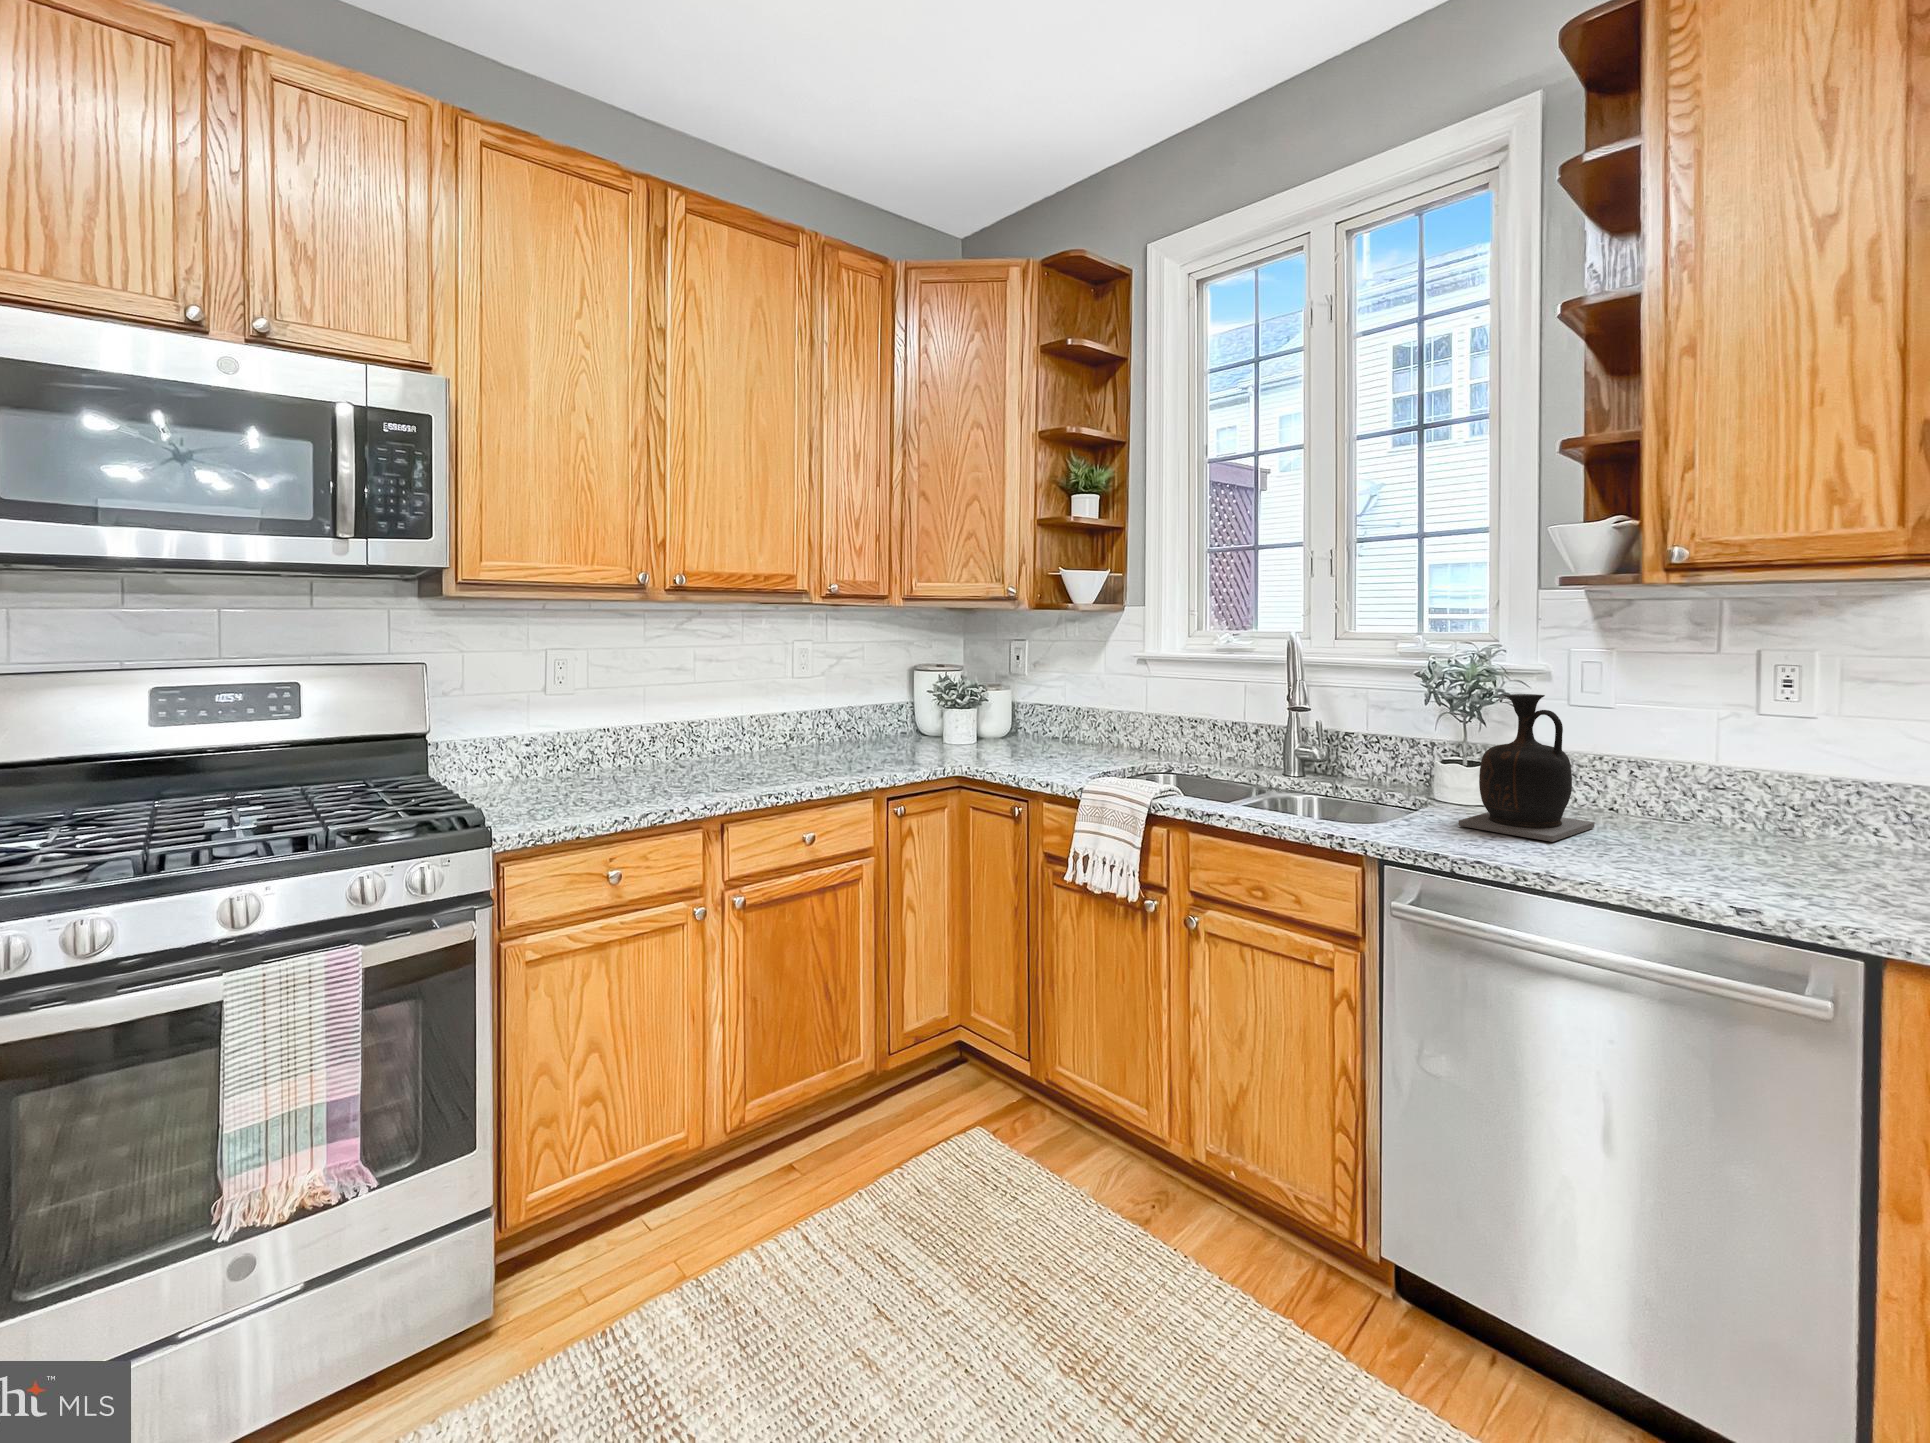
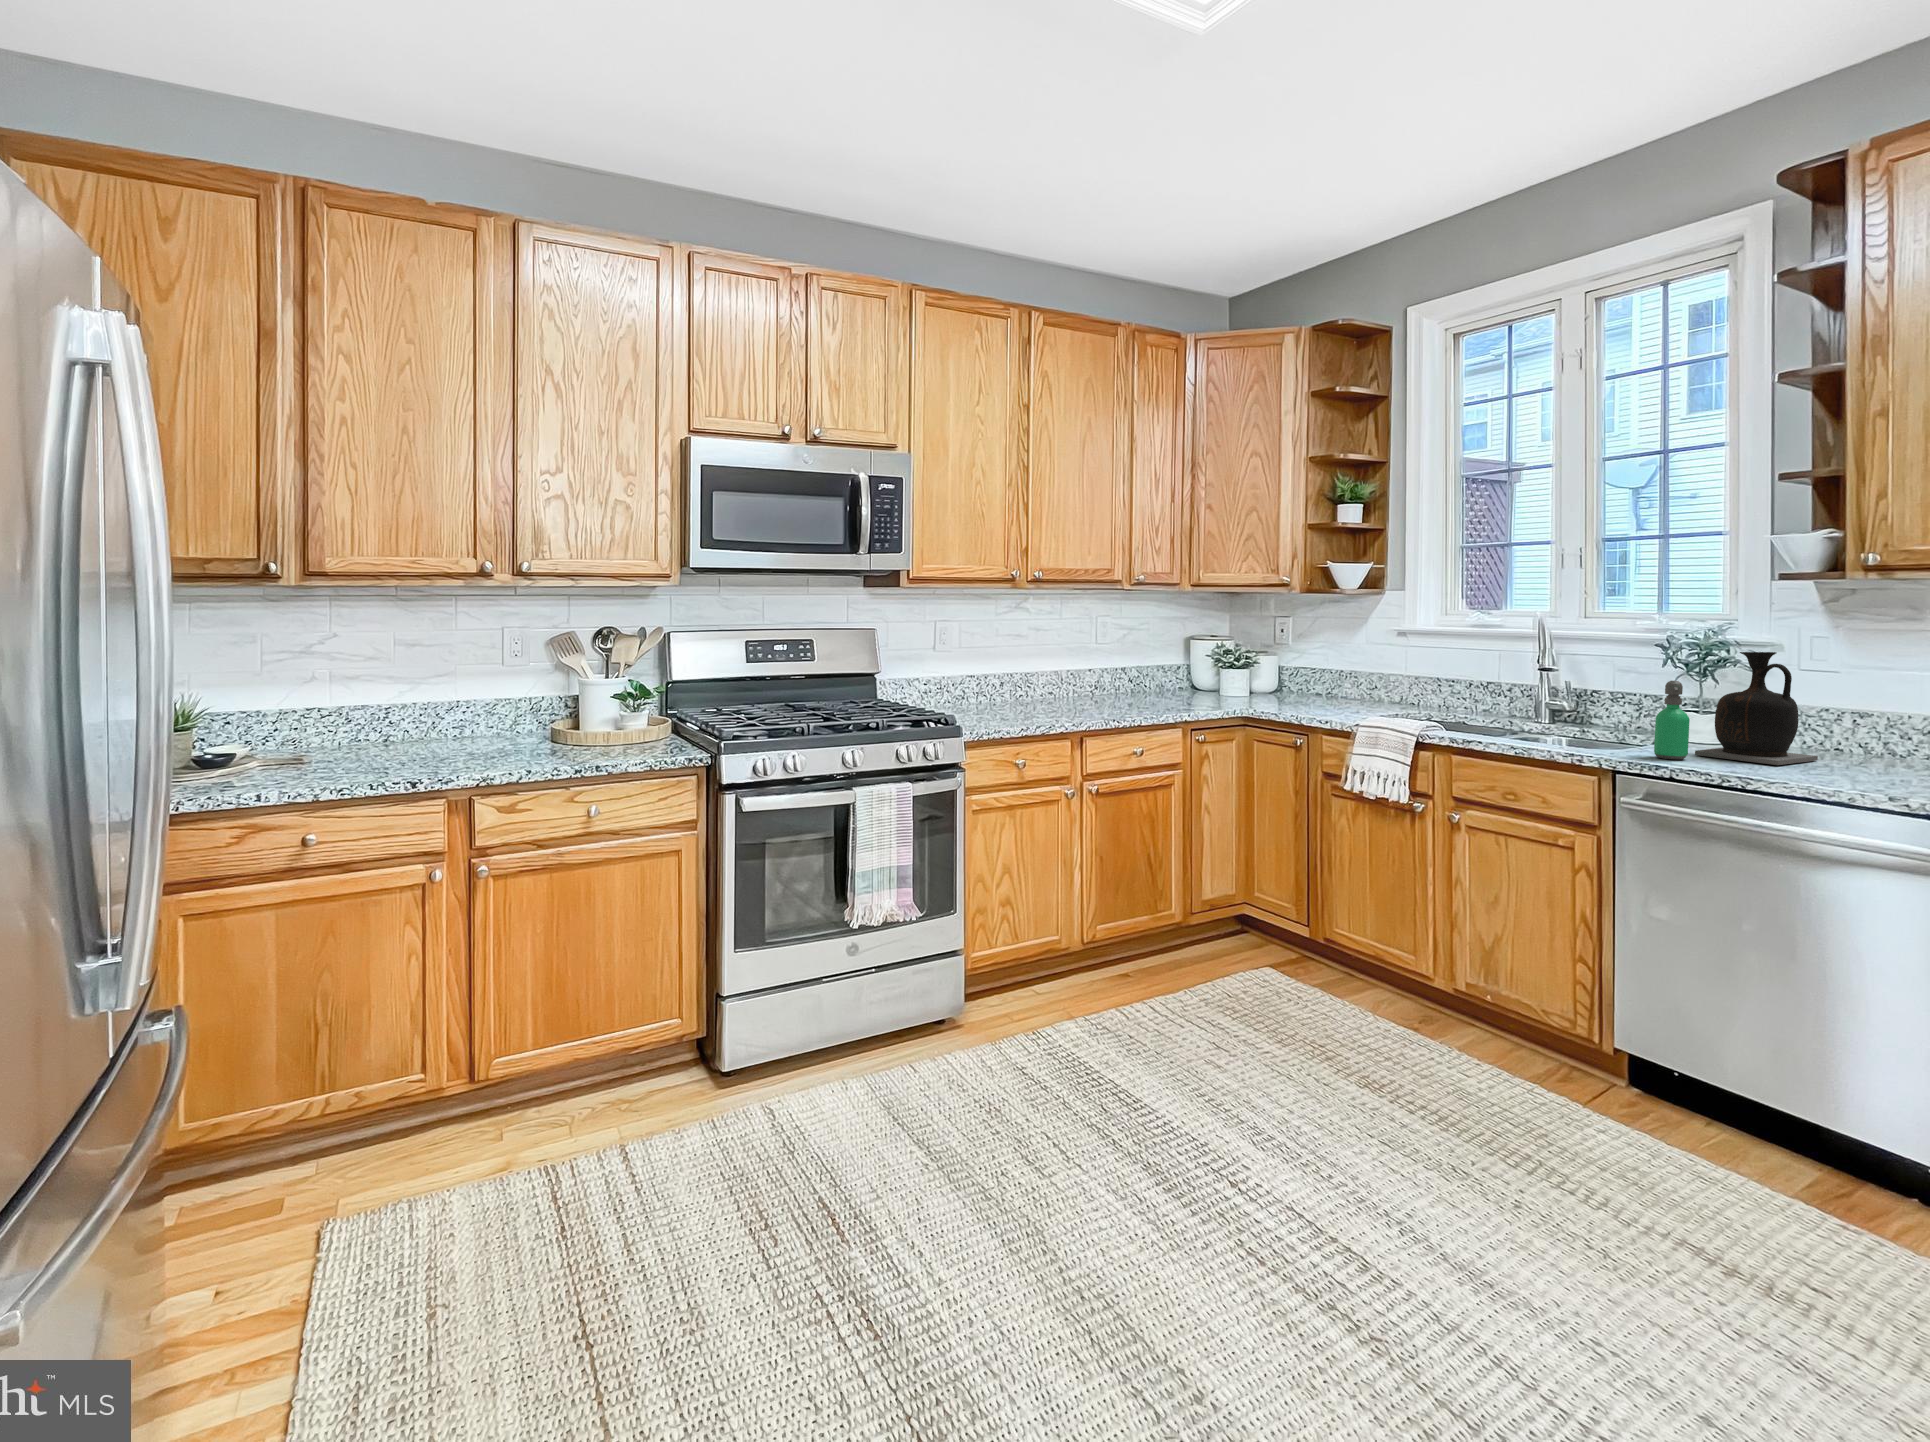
soap dispenser: none [1412,736,1451,837] -> present [1654,681,1690,759]

